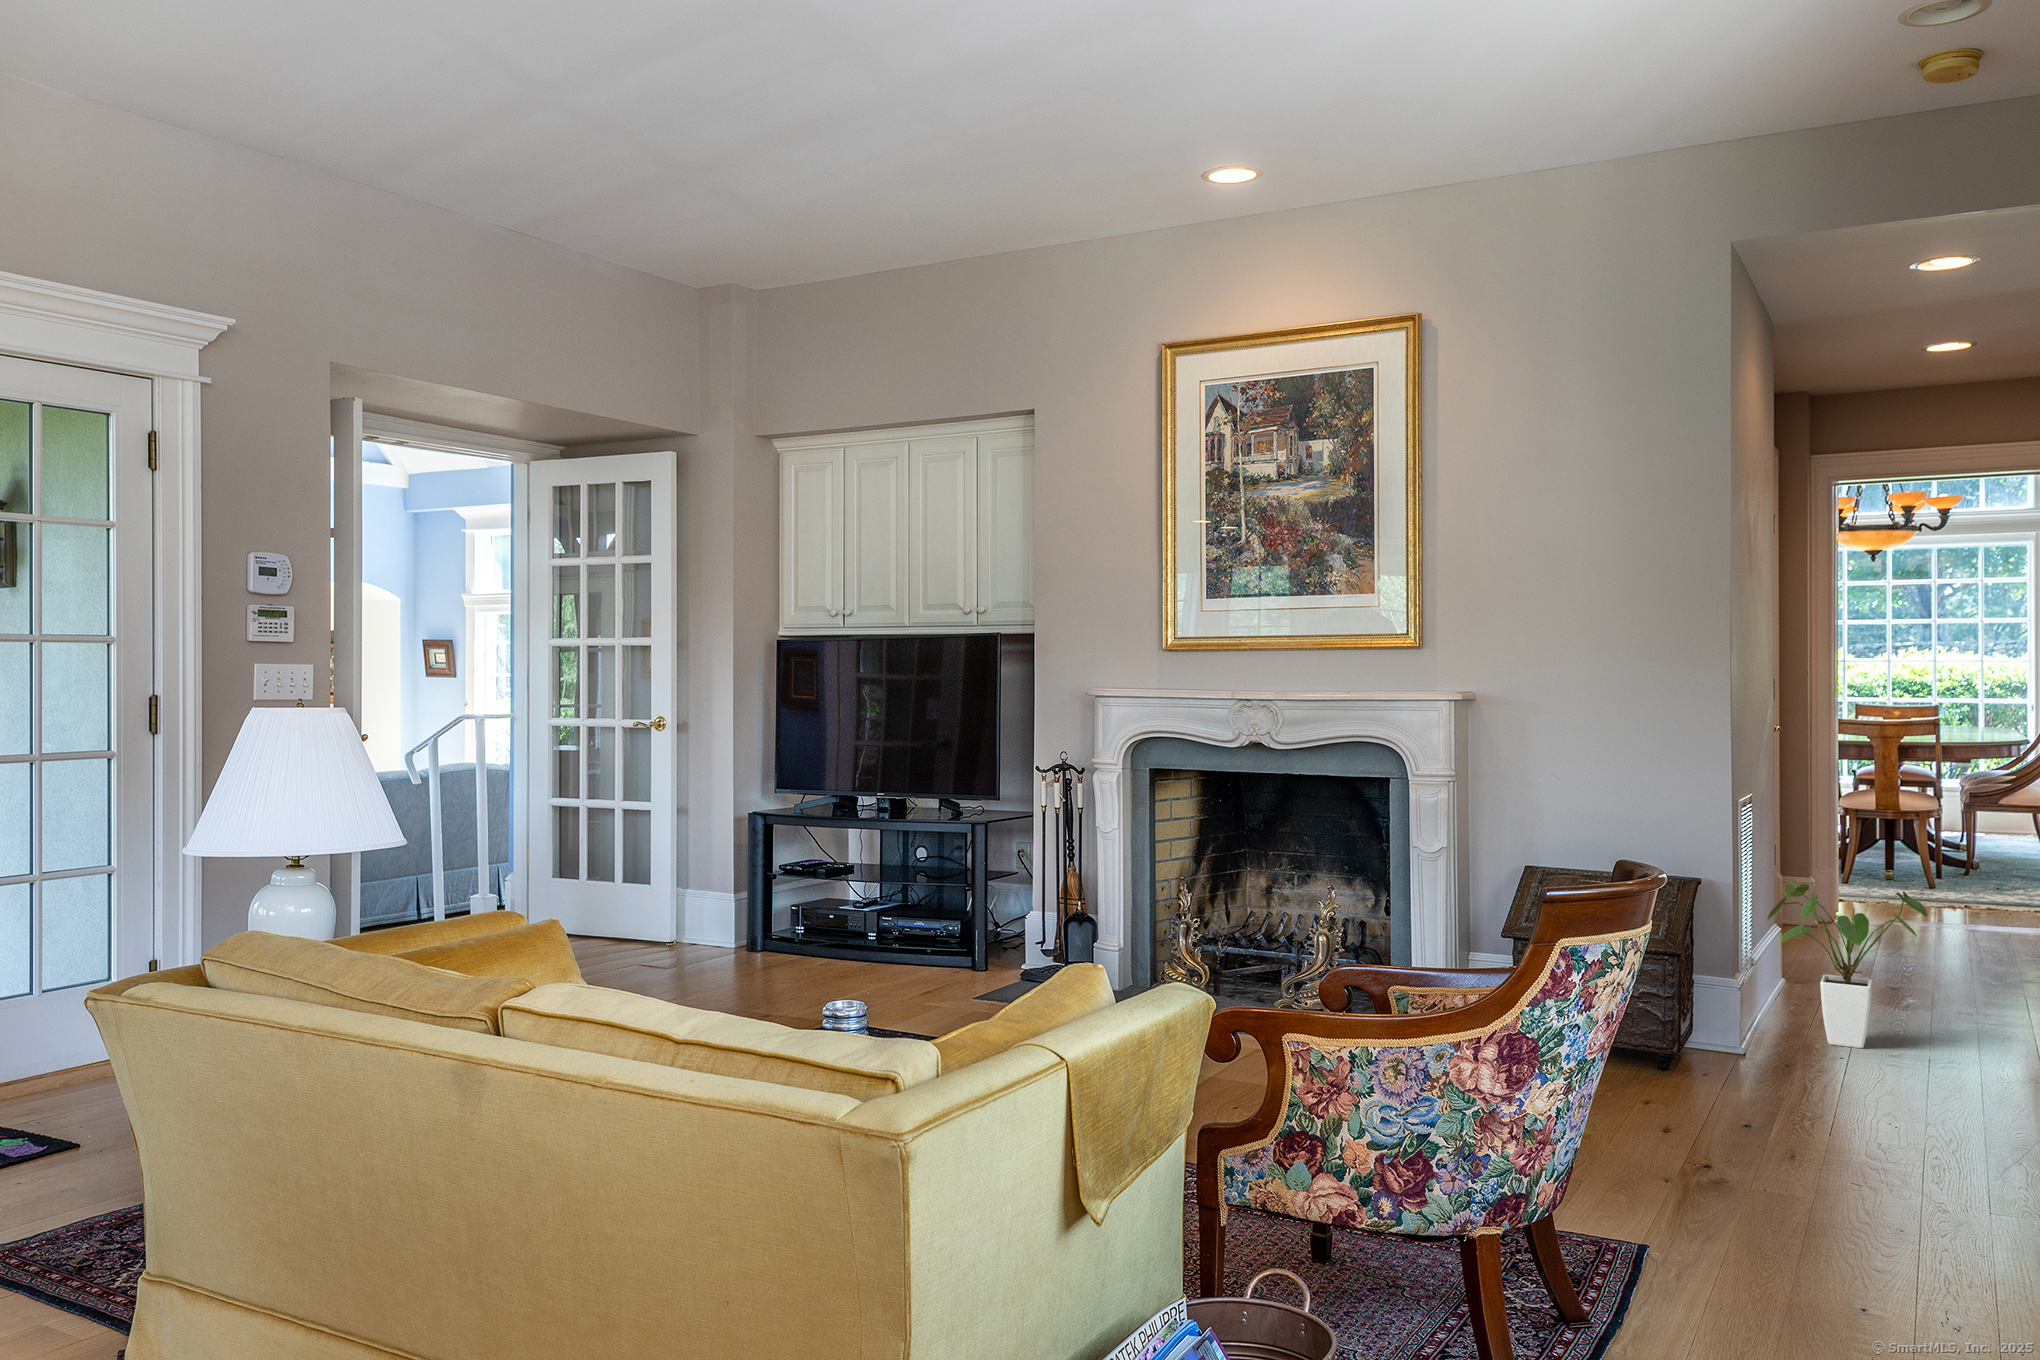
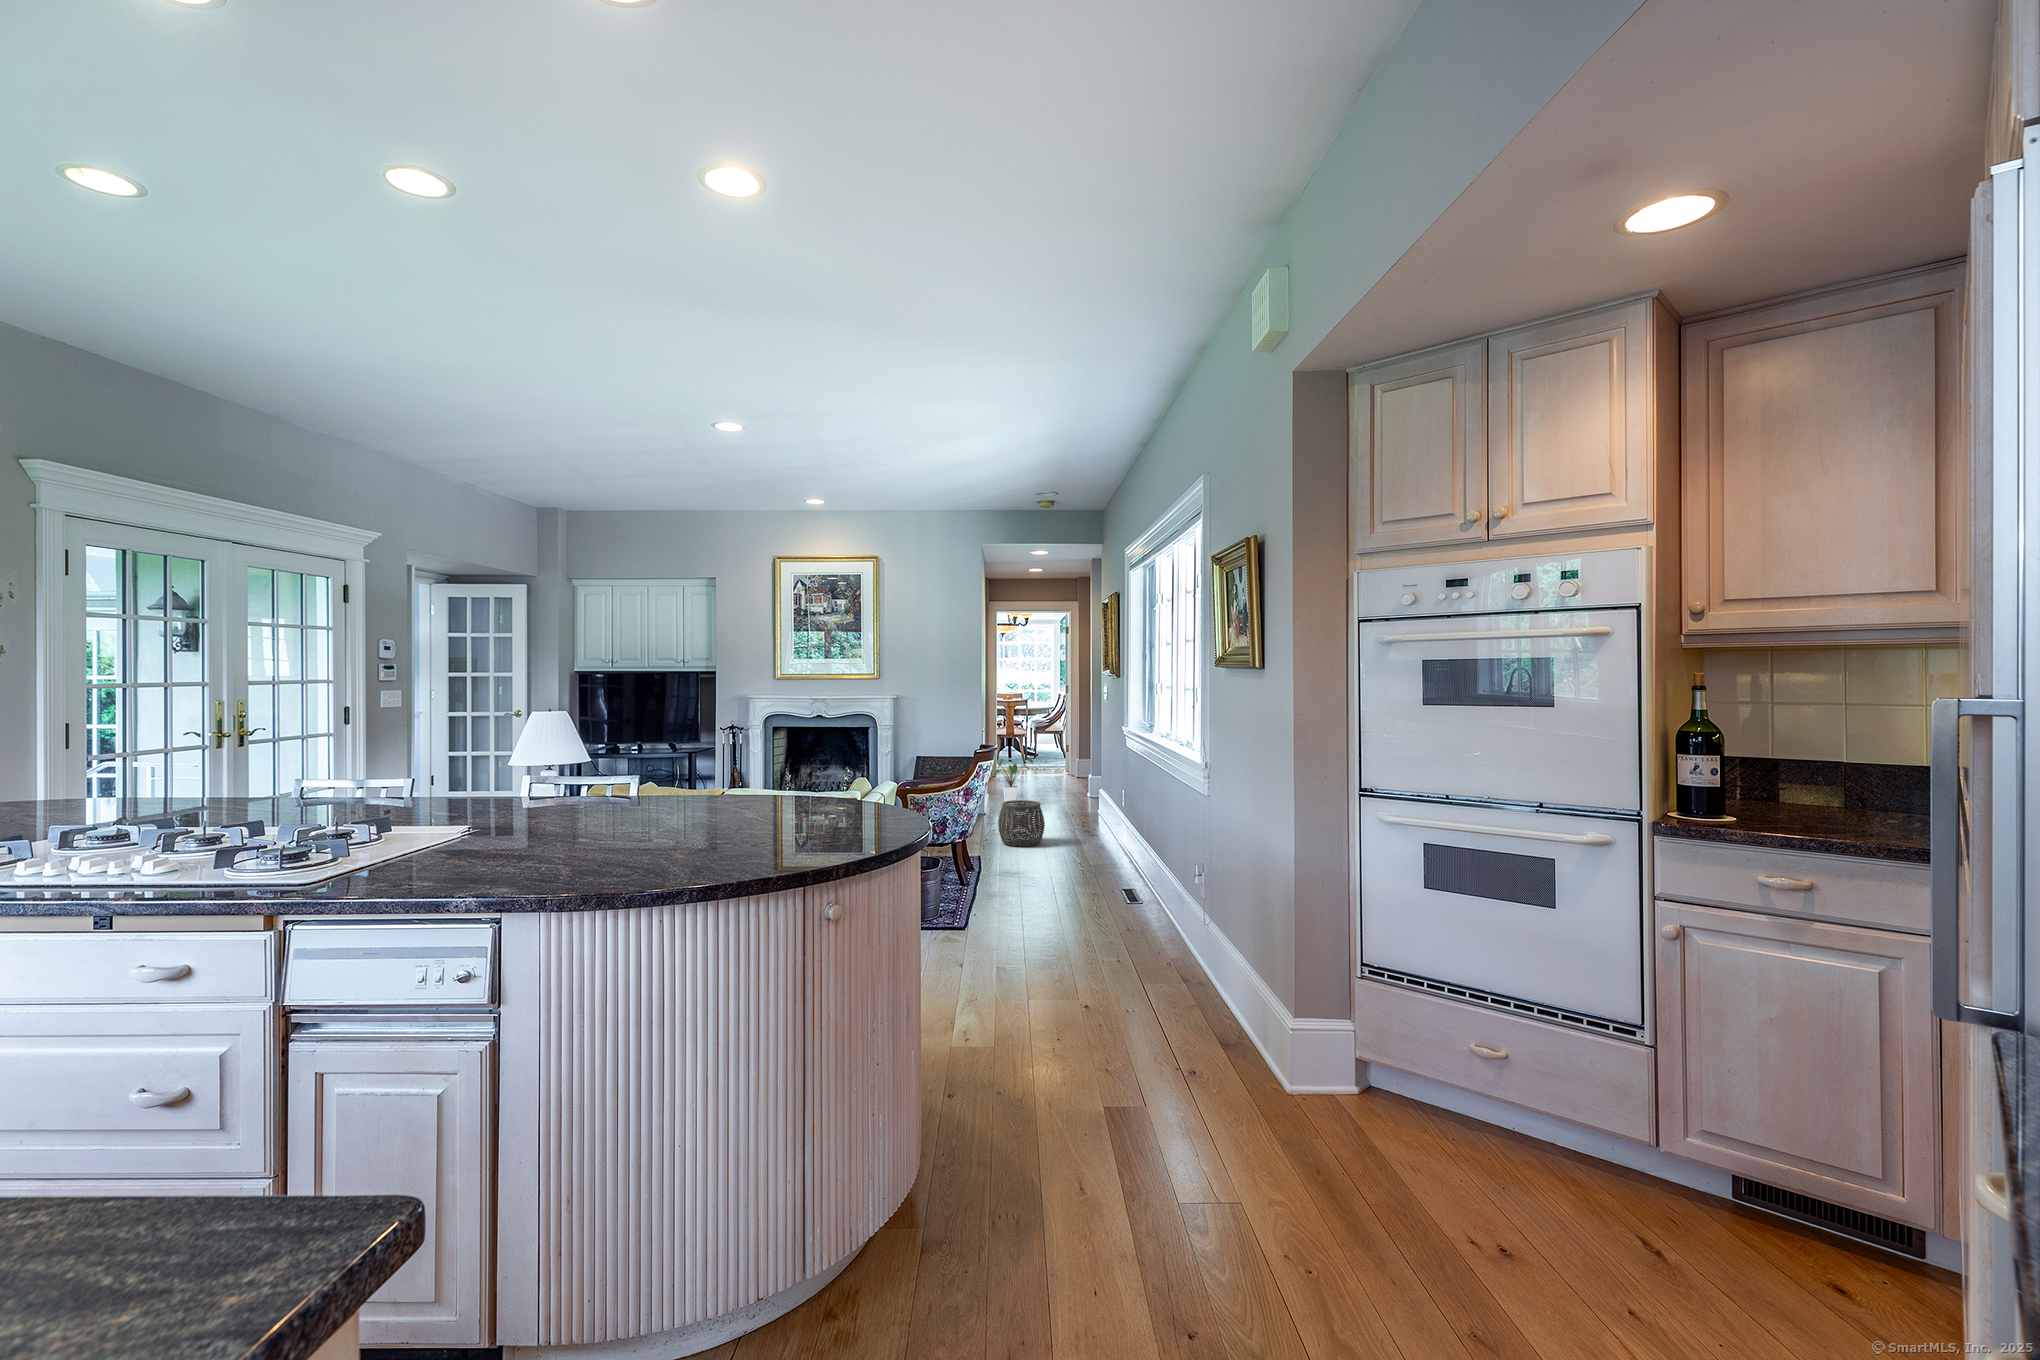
woven basket: none [1742,1071,1944,1266] -> present [998,800,1045,847]

